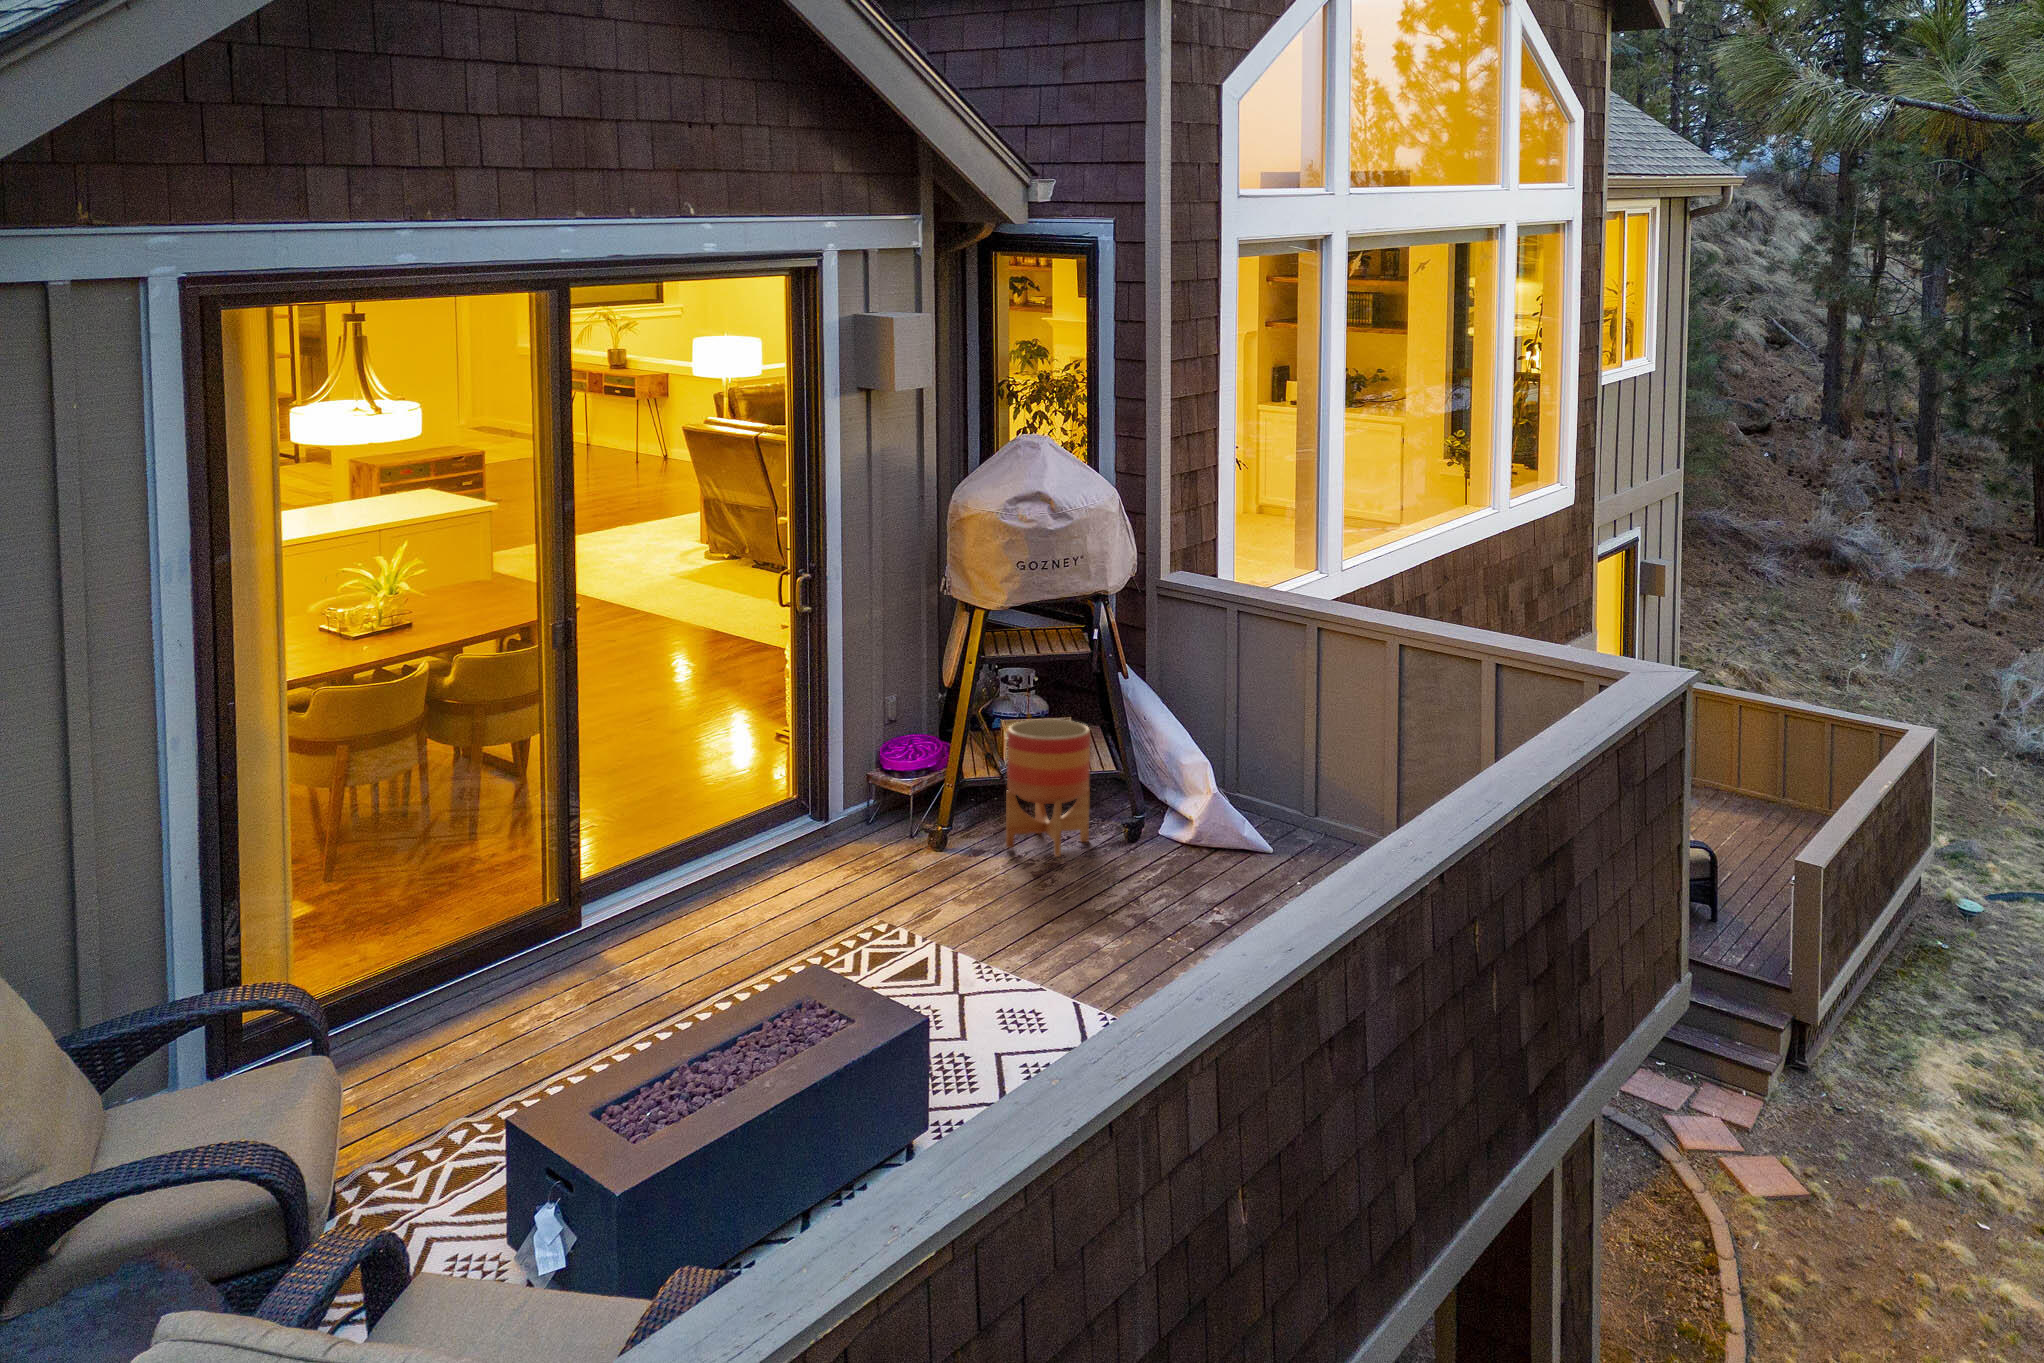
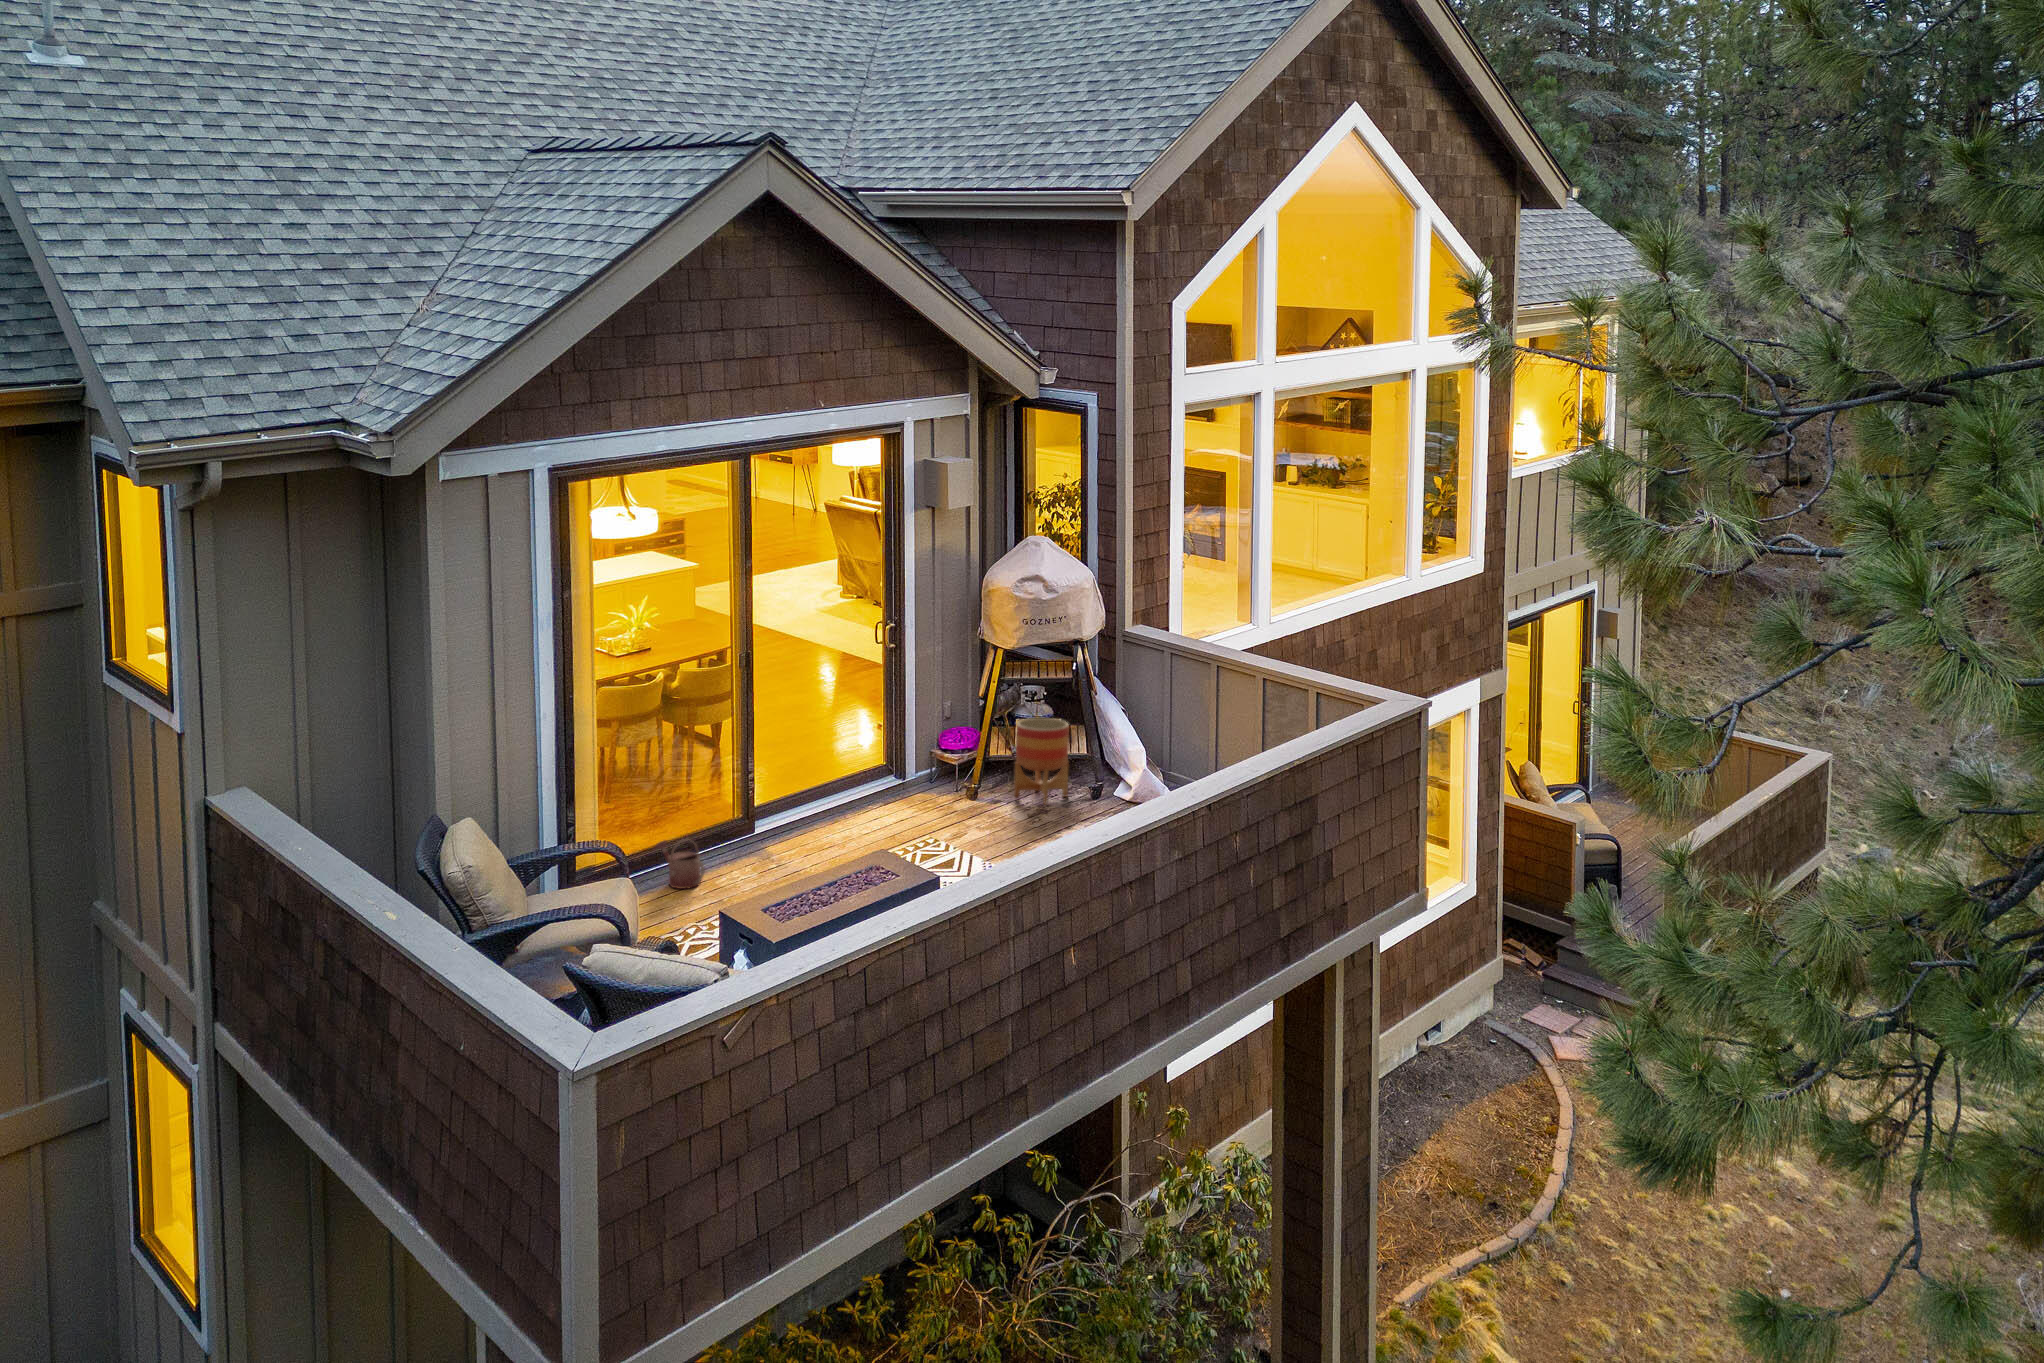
watering can: none [411,944,497,1033] -> present [655,839,705,889]

